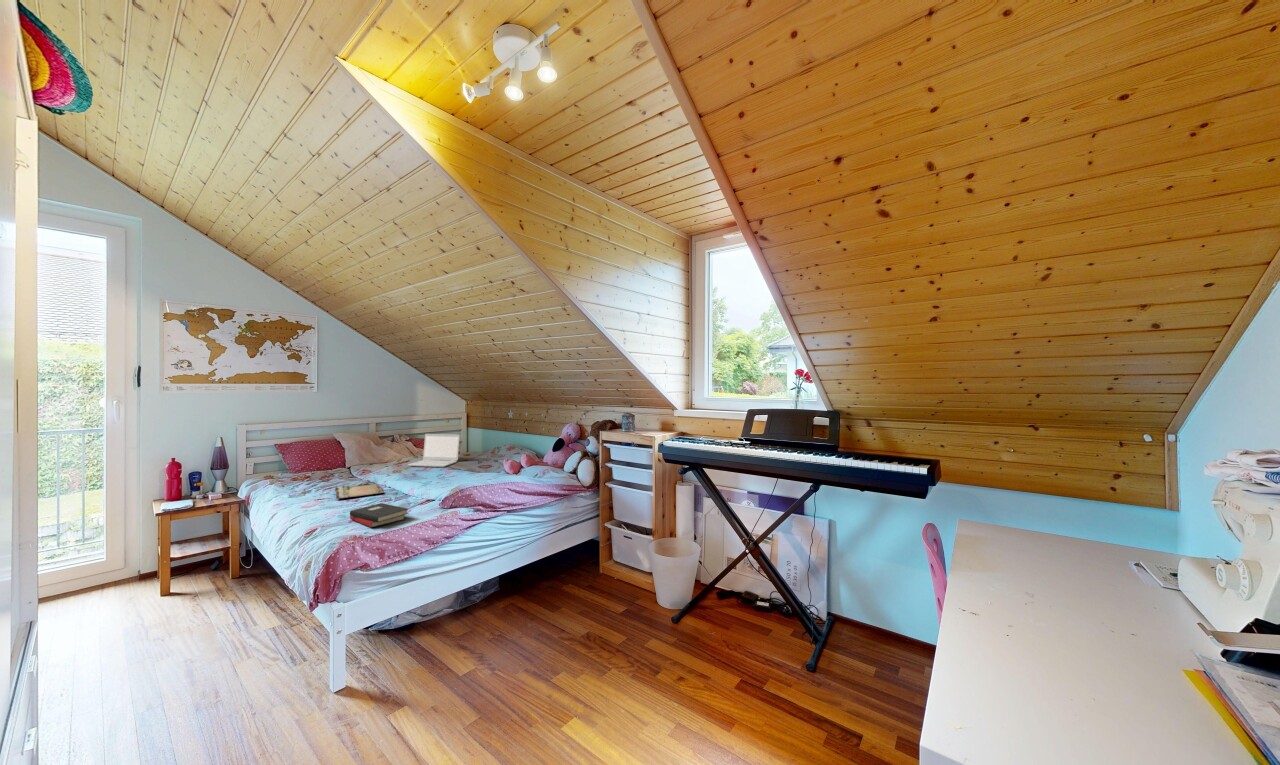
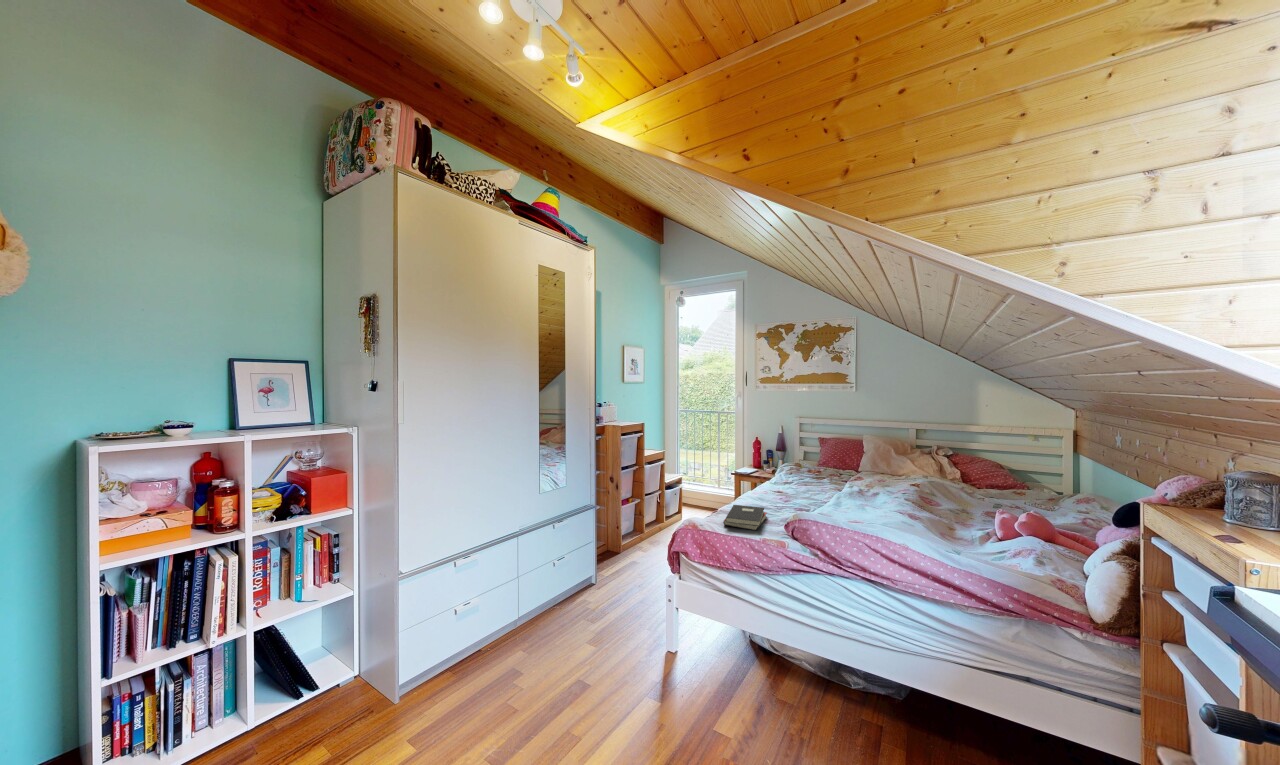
laptop: present [408,434,460,467] -> none [904,450,977,497]
tray: present [335,483,383,499] -> none [774,483,833,501]

